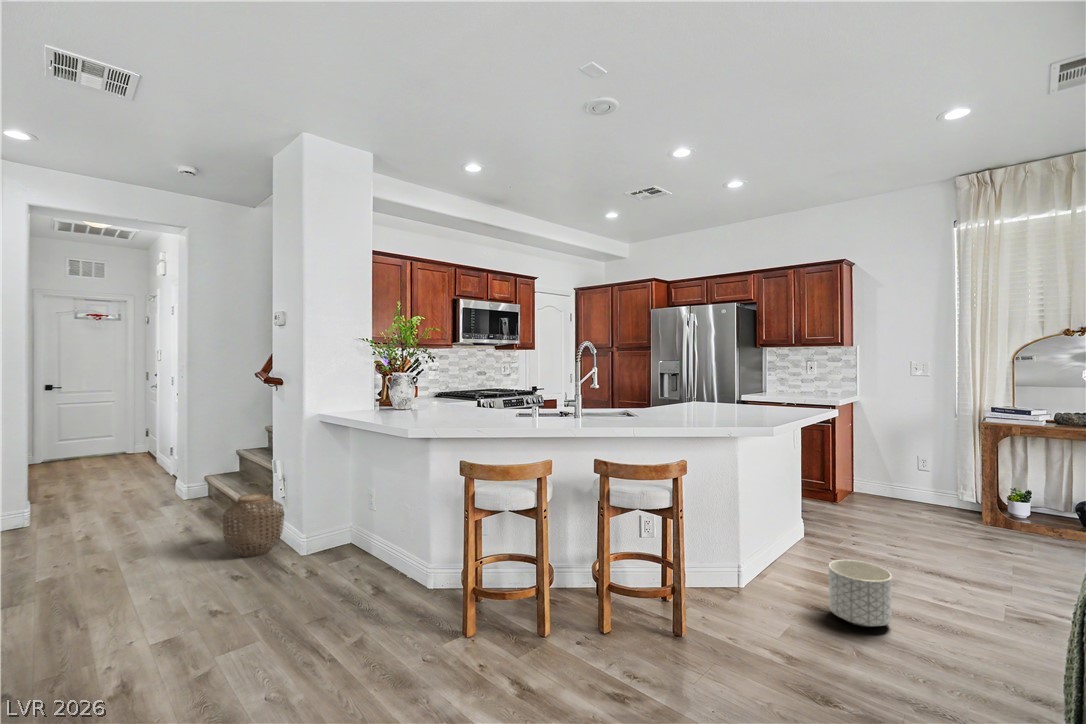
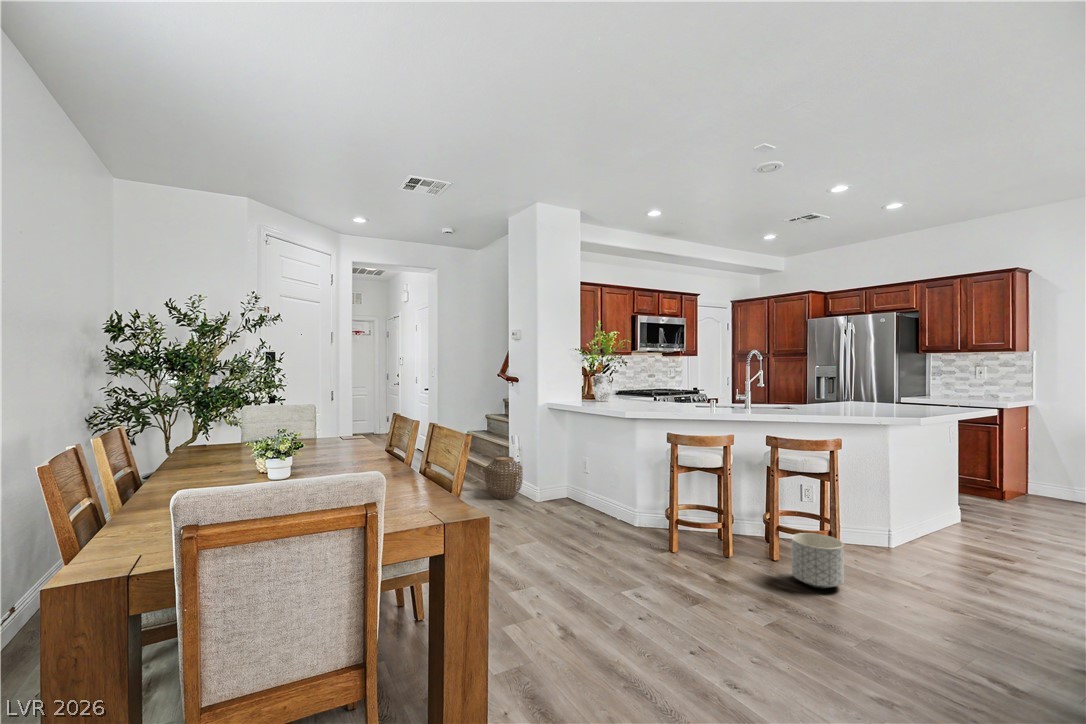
planter: present [829,560,892,627] -> present [791,533,844,588]

